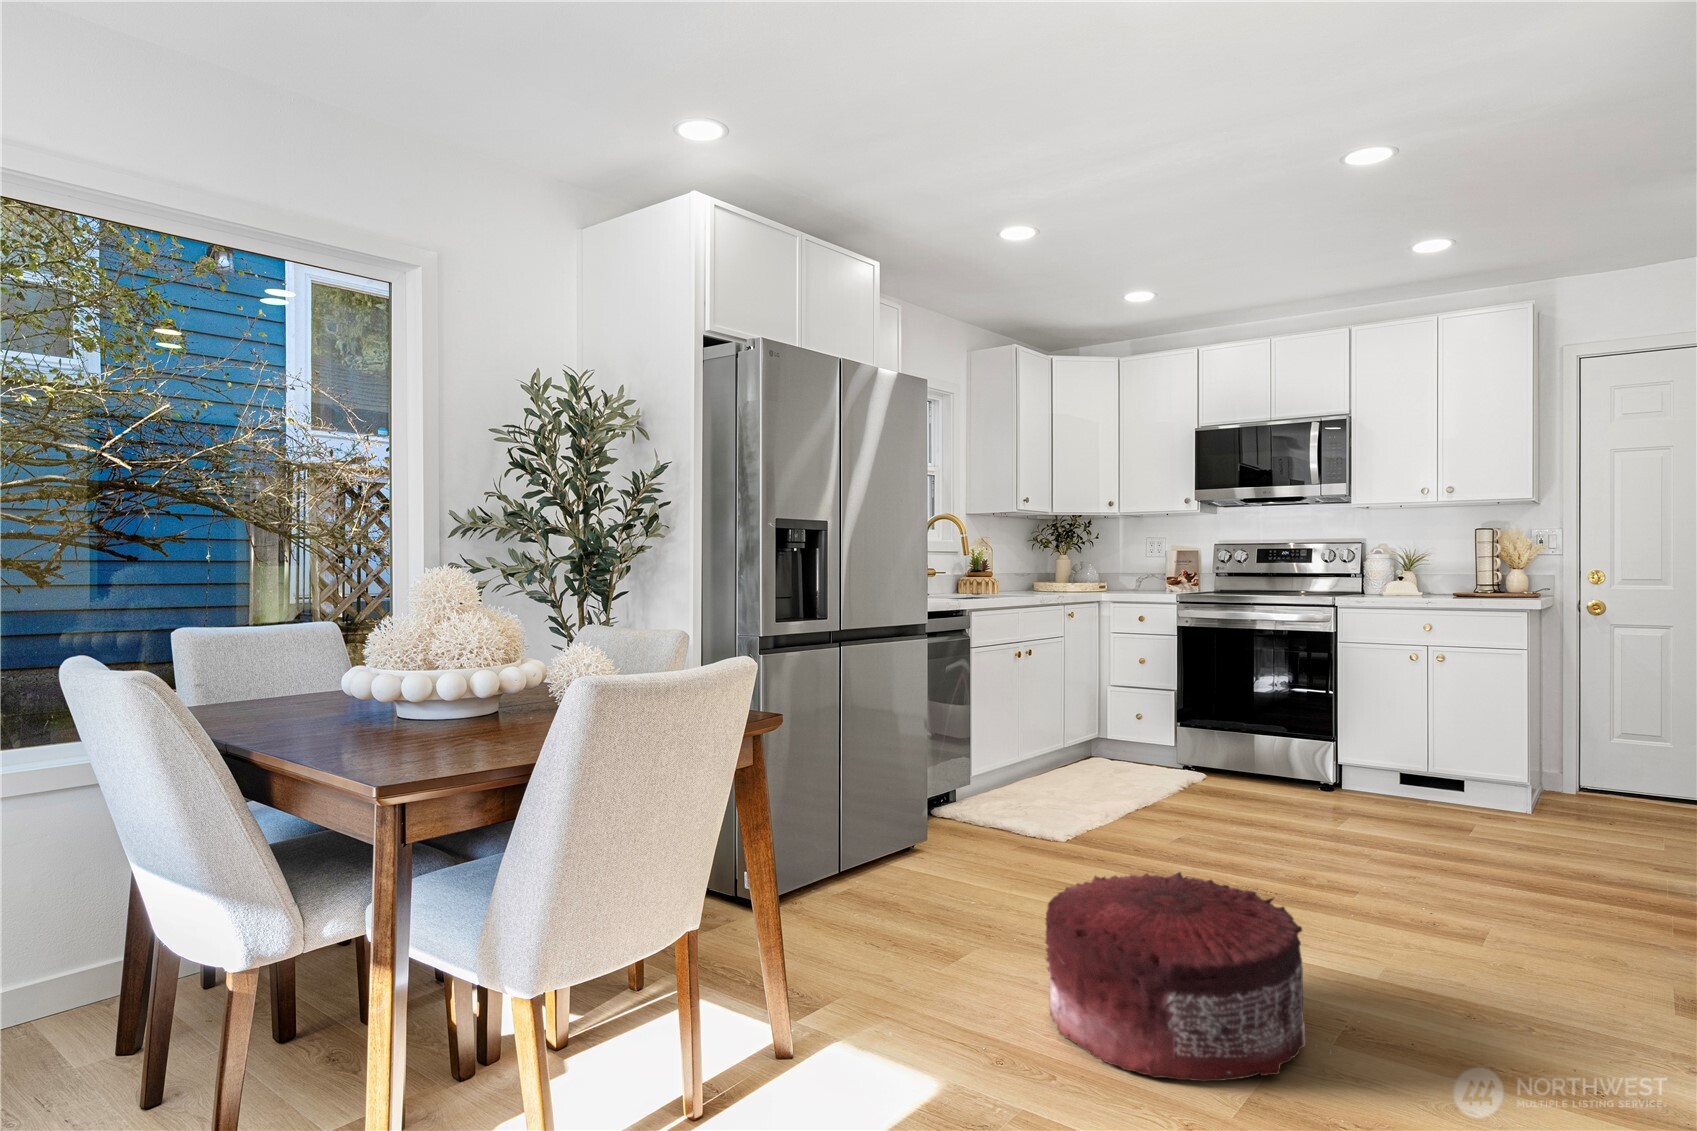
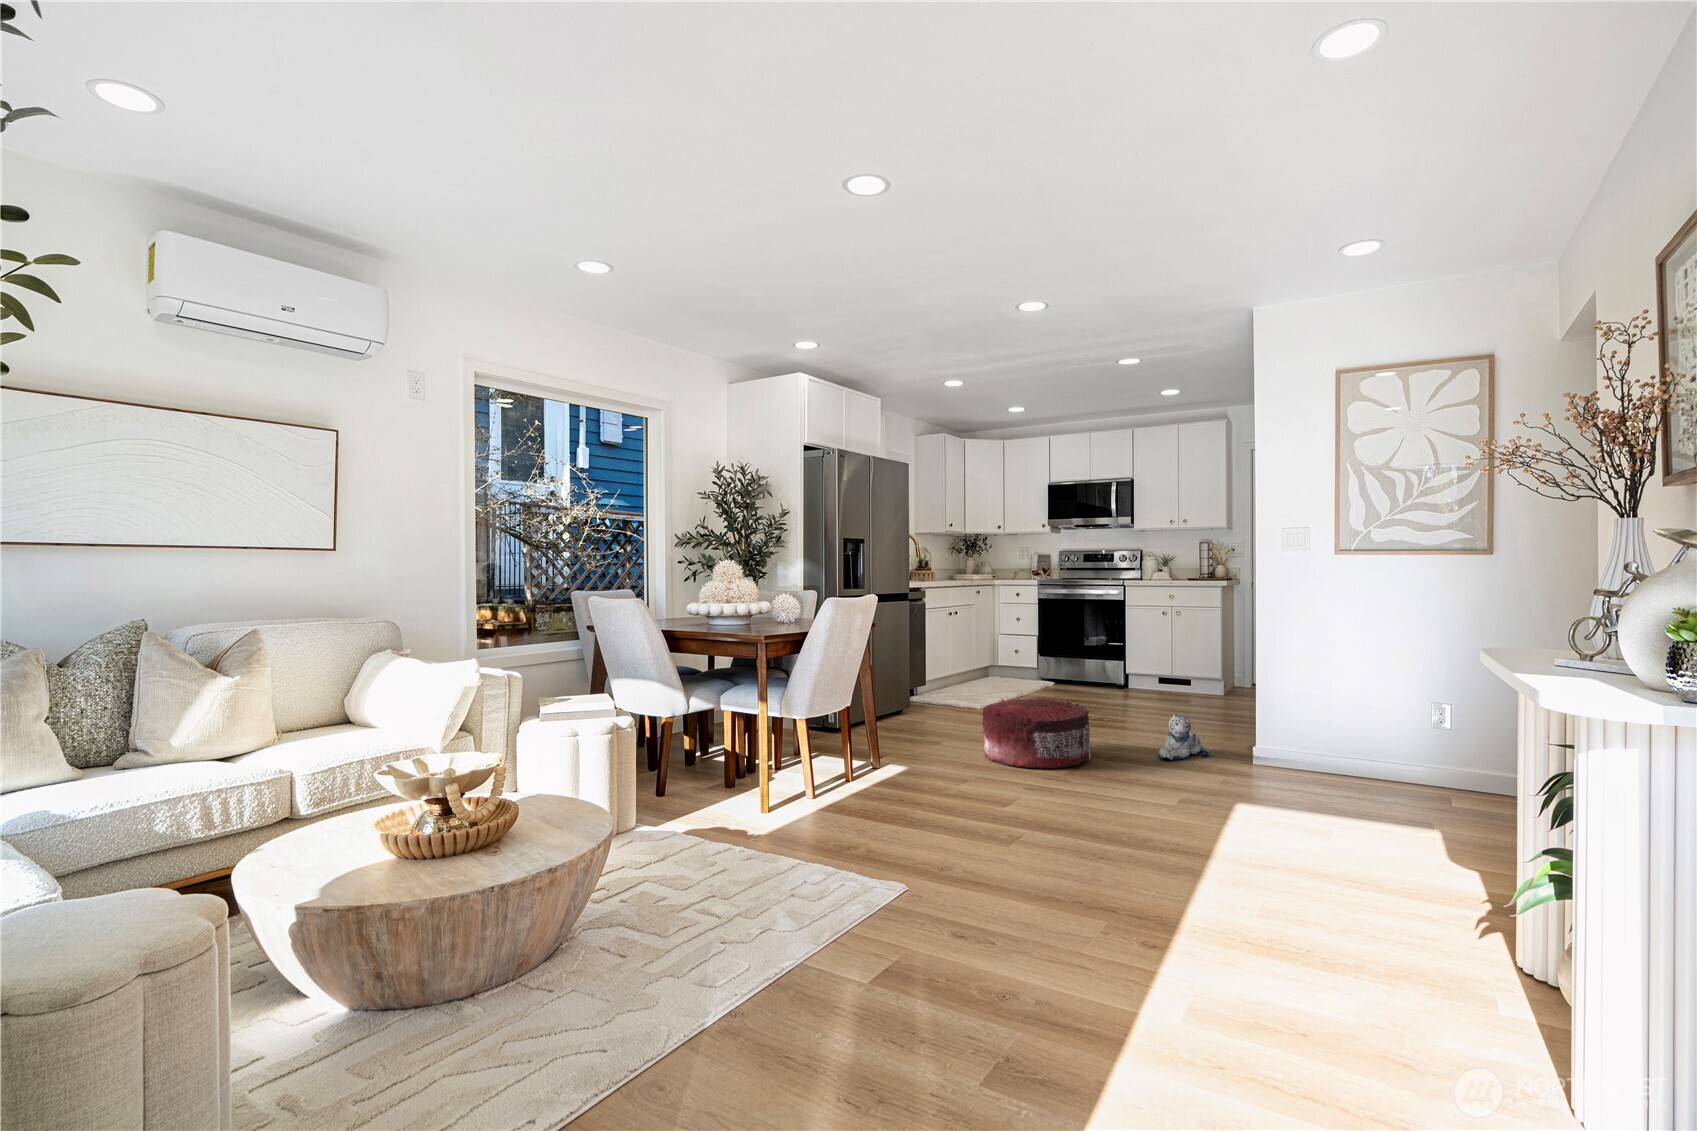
plush toy: none [1470,934,1597,1057] -> present [1159,715,1209,760]

